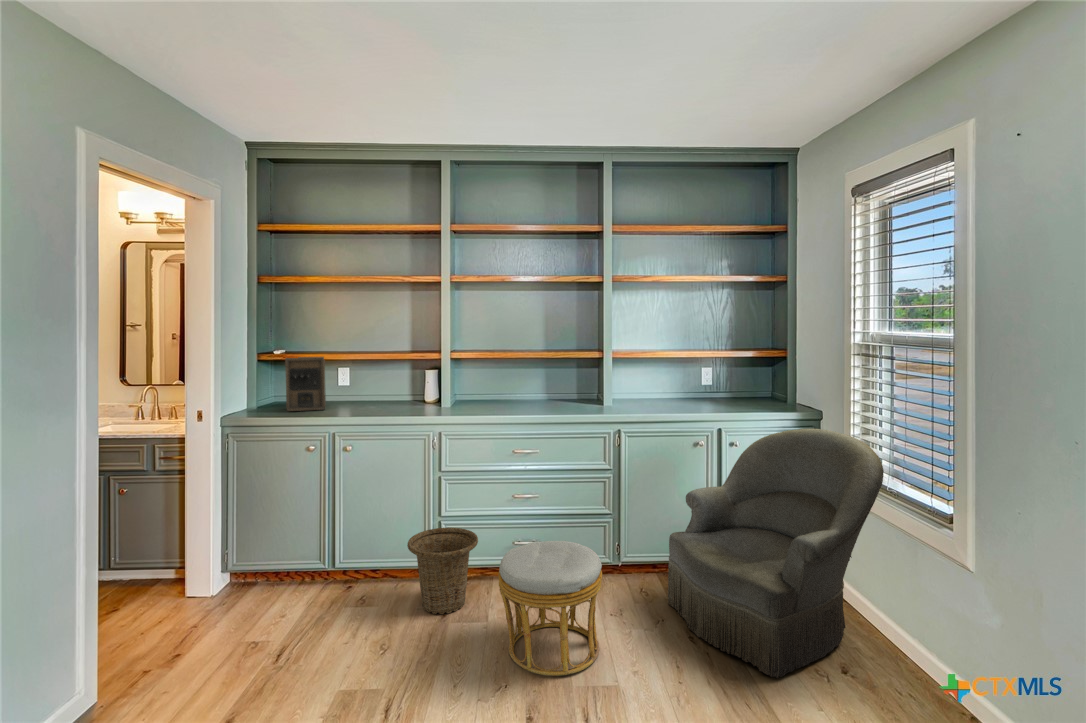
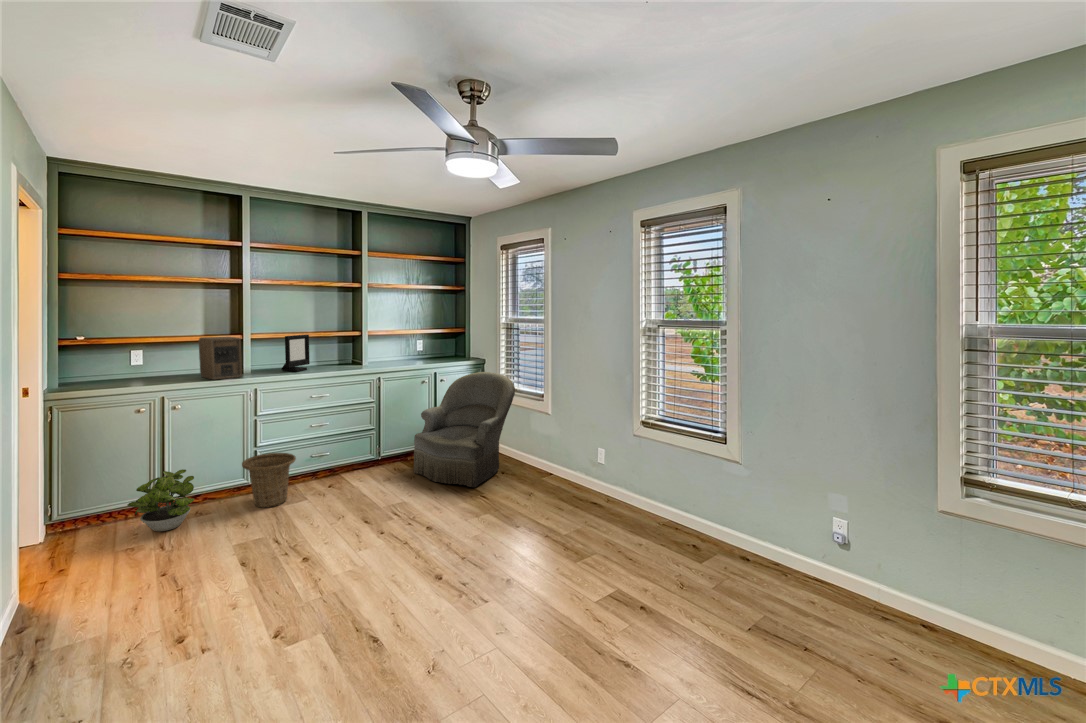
picture frame: none [487,356,526,410] -> present [282,335,310,372]
speaker: present [285,357,326,411] -> present [199,337,242,380]
potted plant: none [267,532,352,618] -> present [127,469,195,531]
ottoman: present [498,541,602,676] -> none [326,445,389,514]

